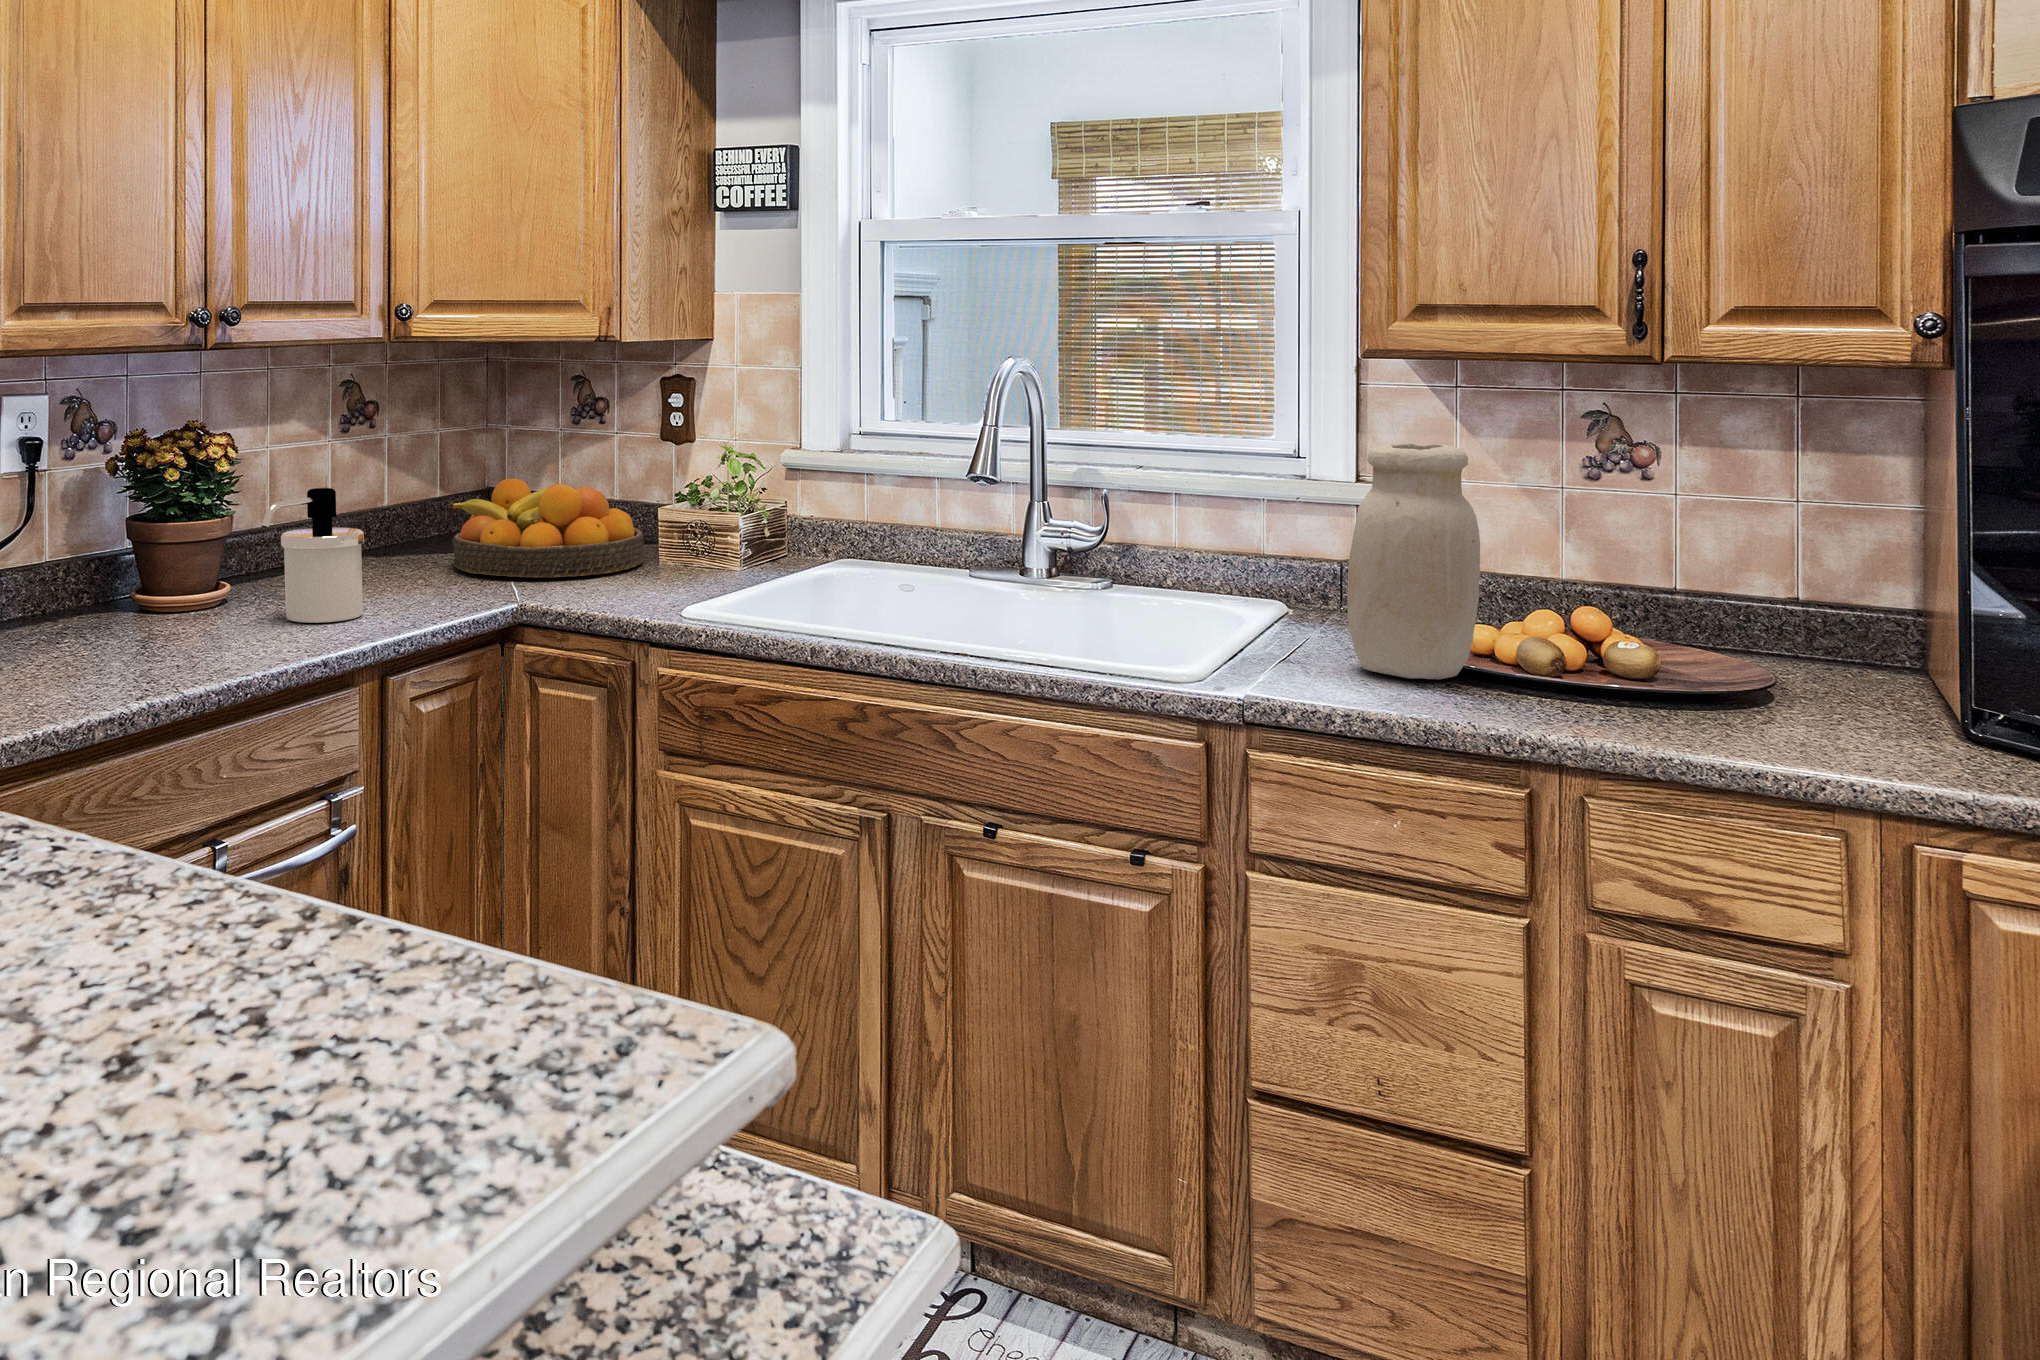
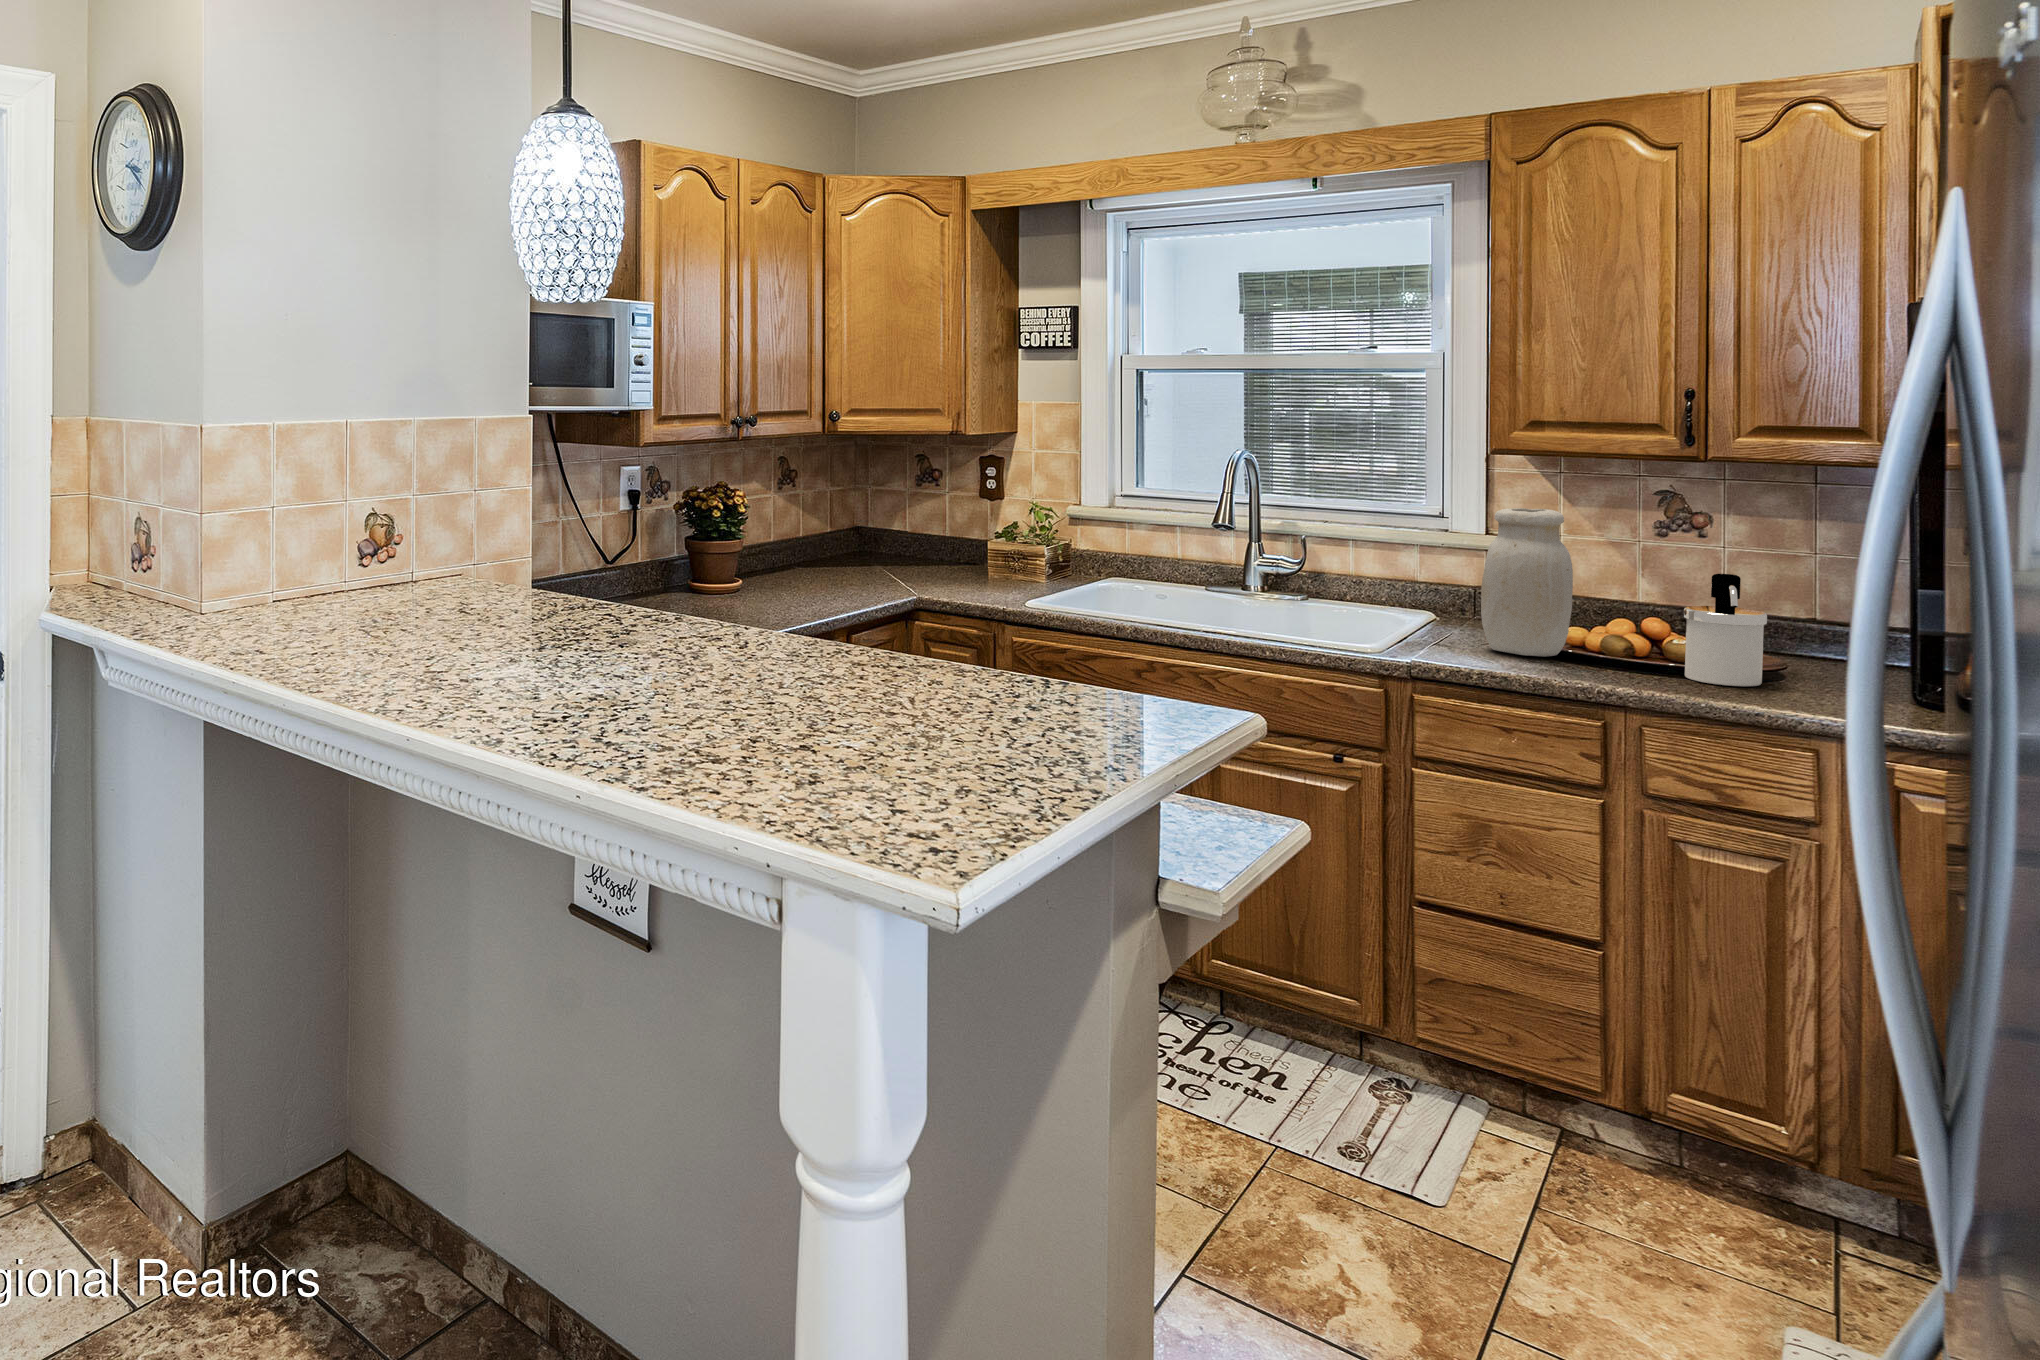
fruit bowl: present [448,479,644,578] -> none [852,520,977,583]
soap dispenser: present [261,488,364,623] -> present [1684,574,1767,686]

